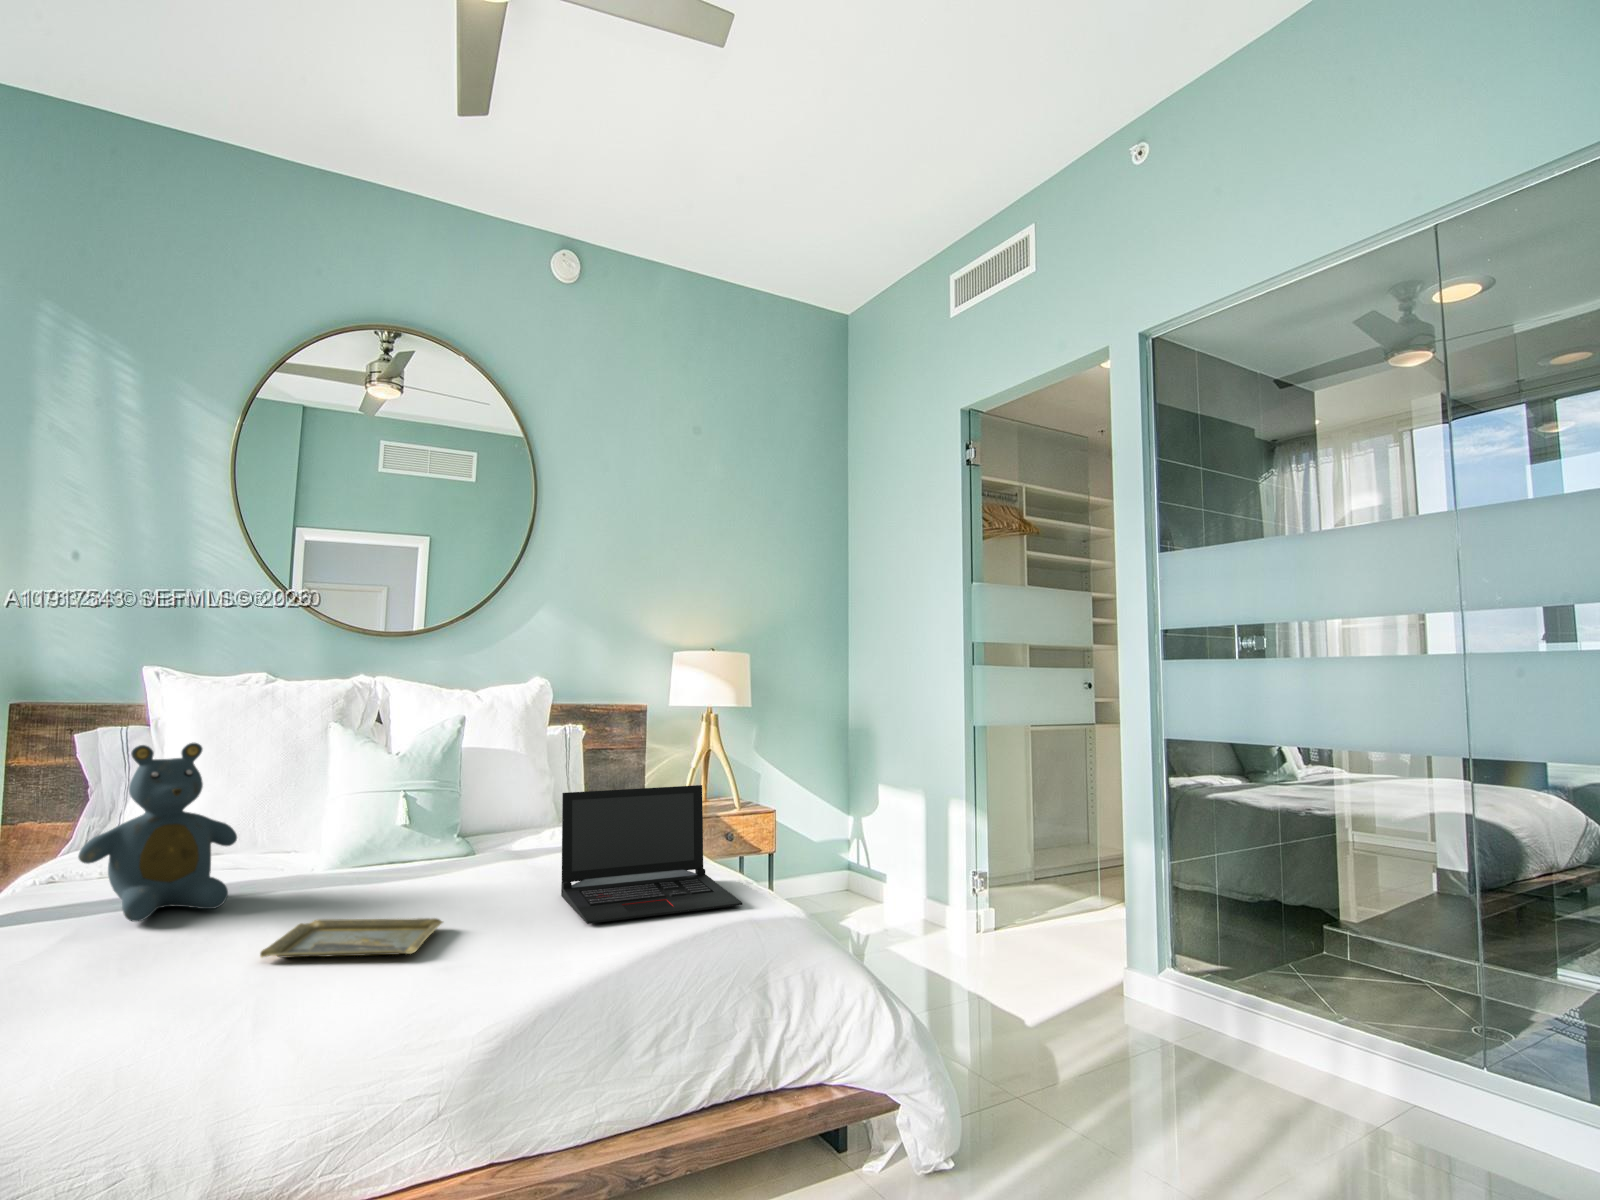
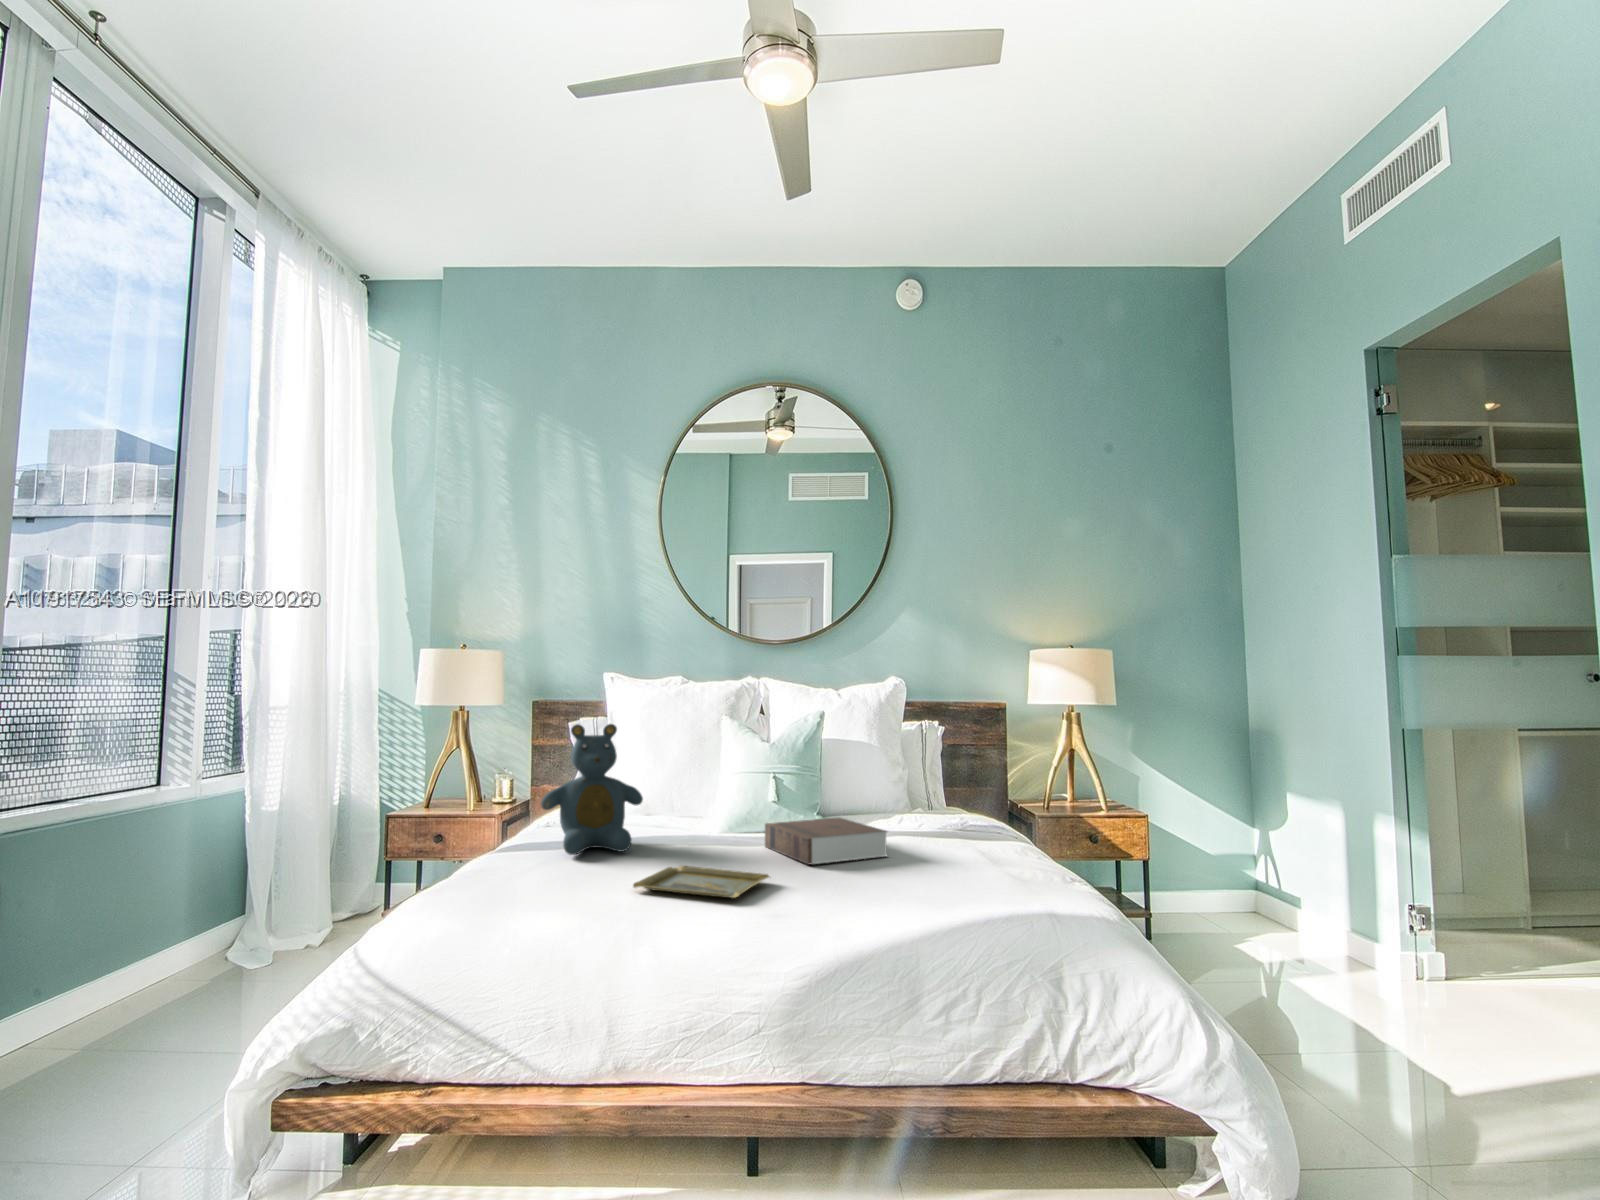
laptop: present [561,785,743,924] -> none [879,774,1044,893]
book: none [408,840,564,900] -> present [765,818,887,864]

